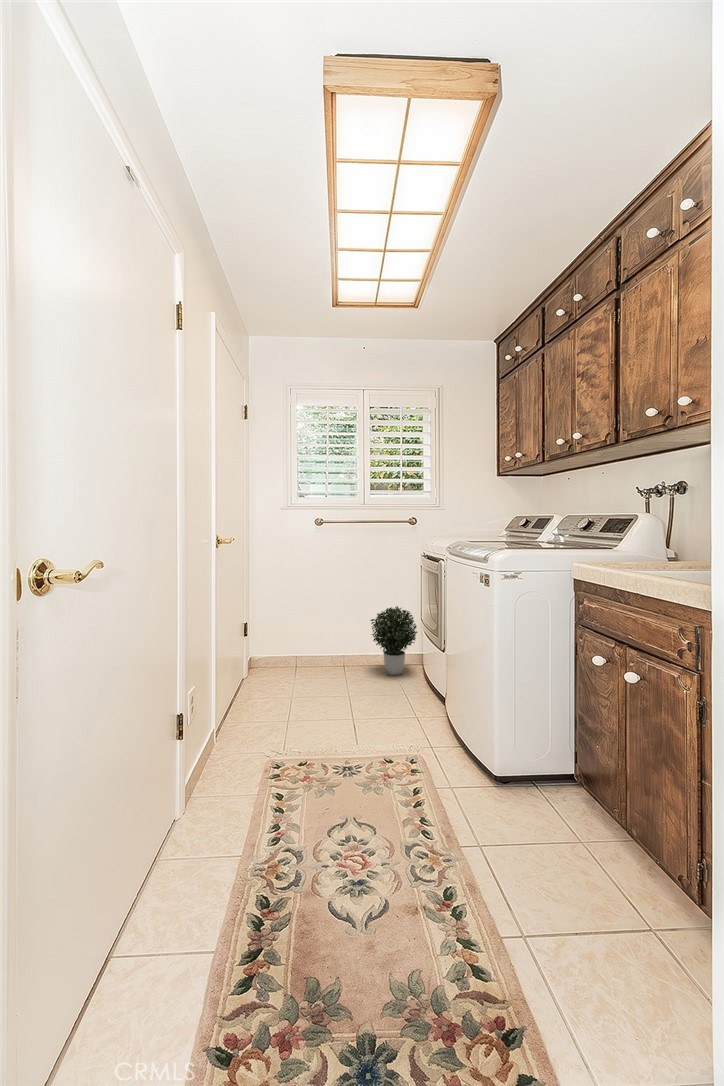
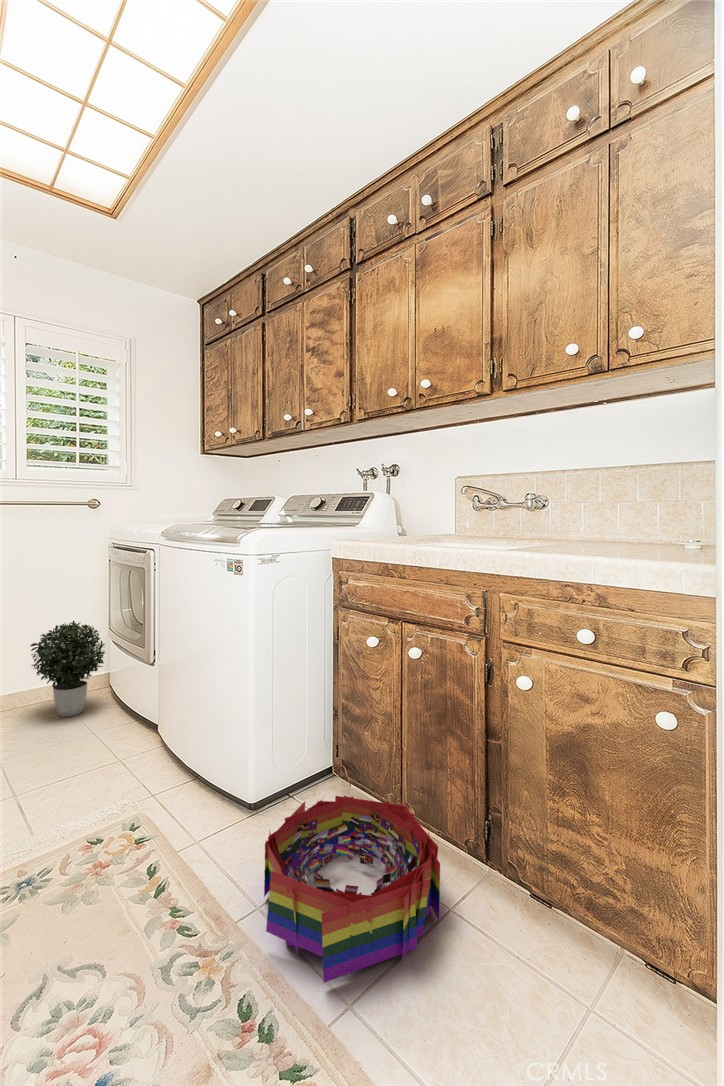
storage bin: none [475,780,636,928] -> present [264,796,440,982]

